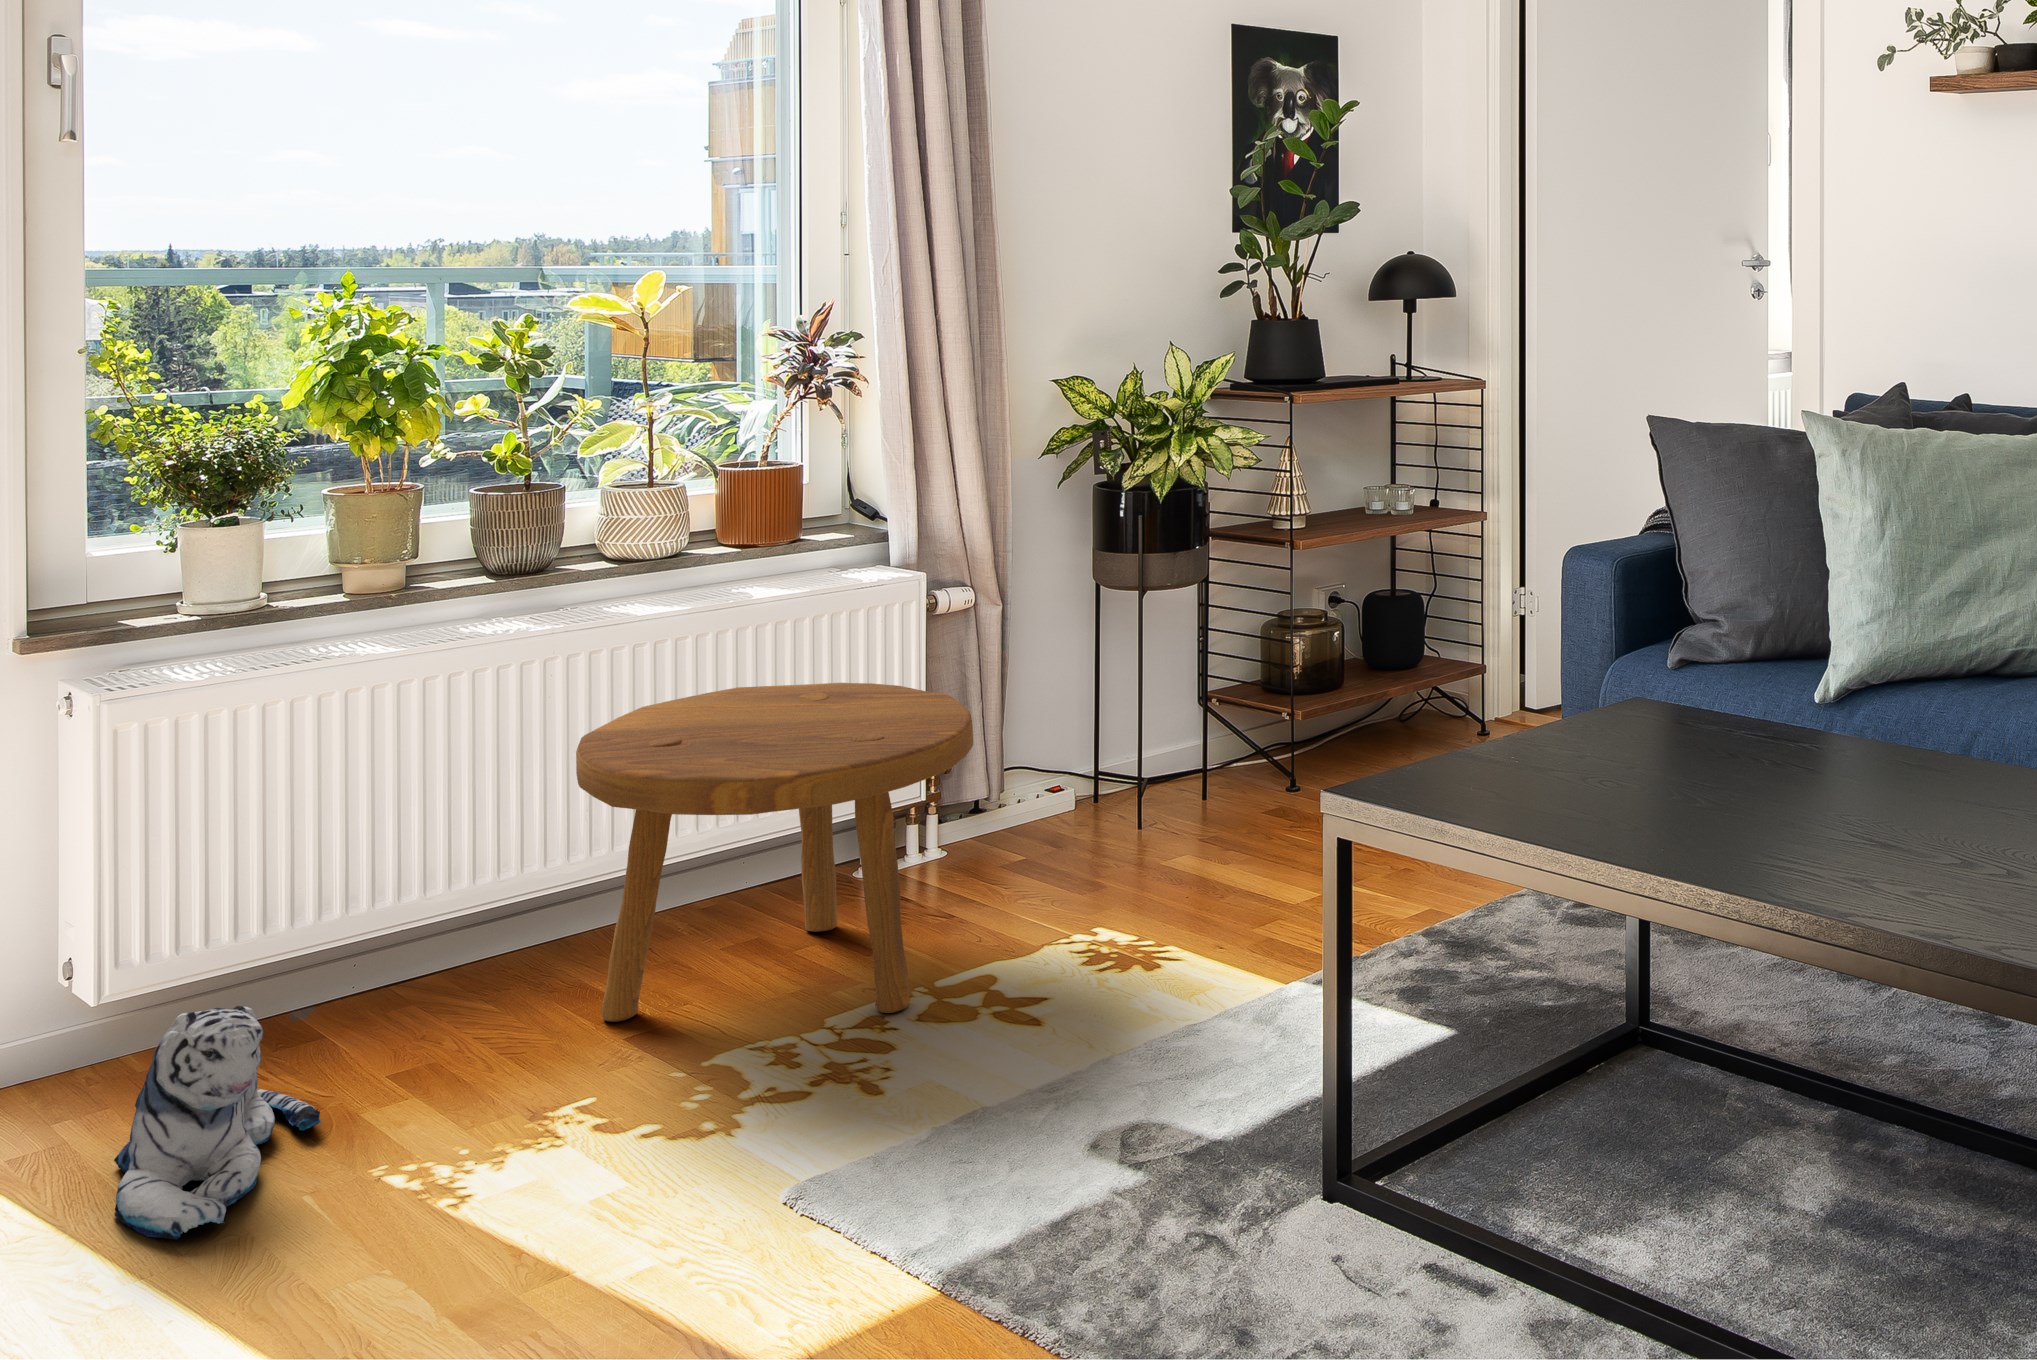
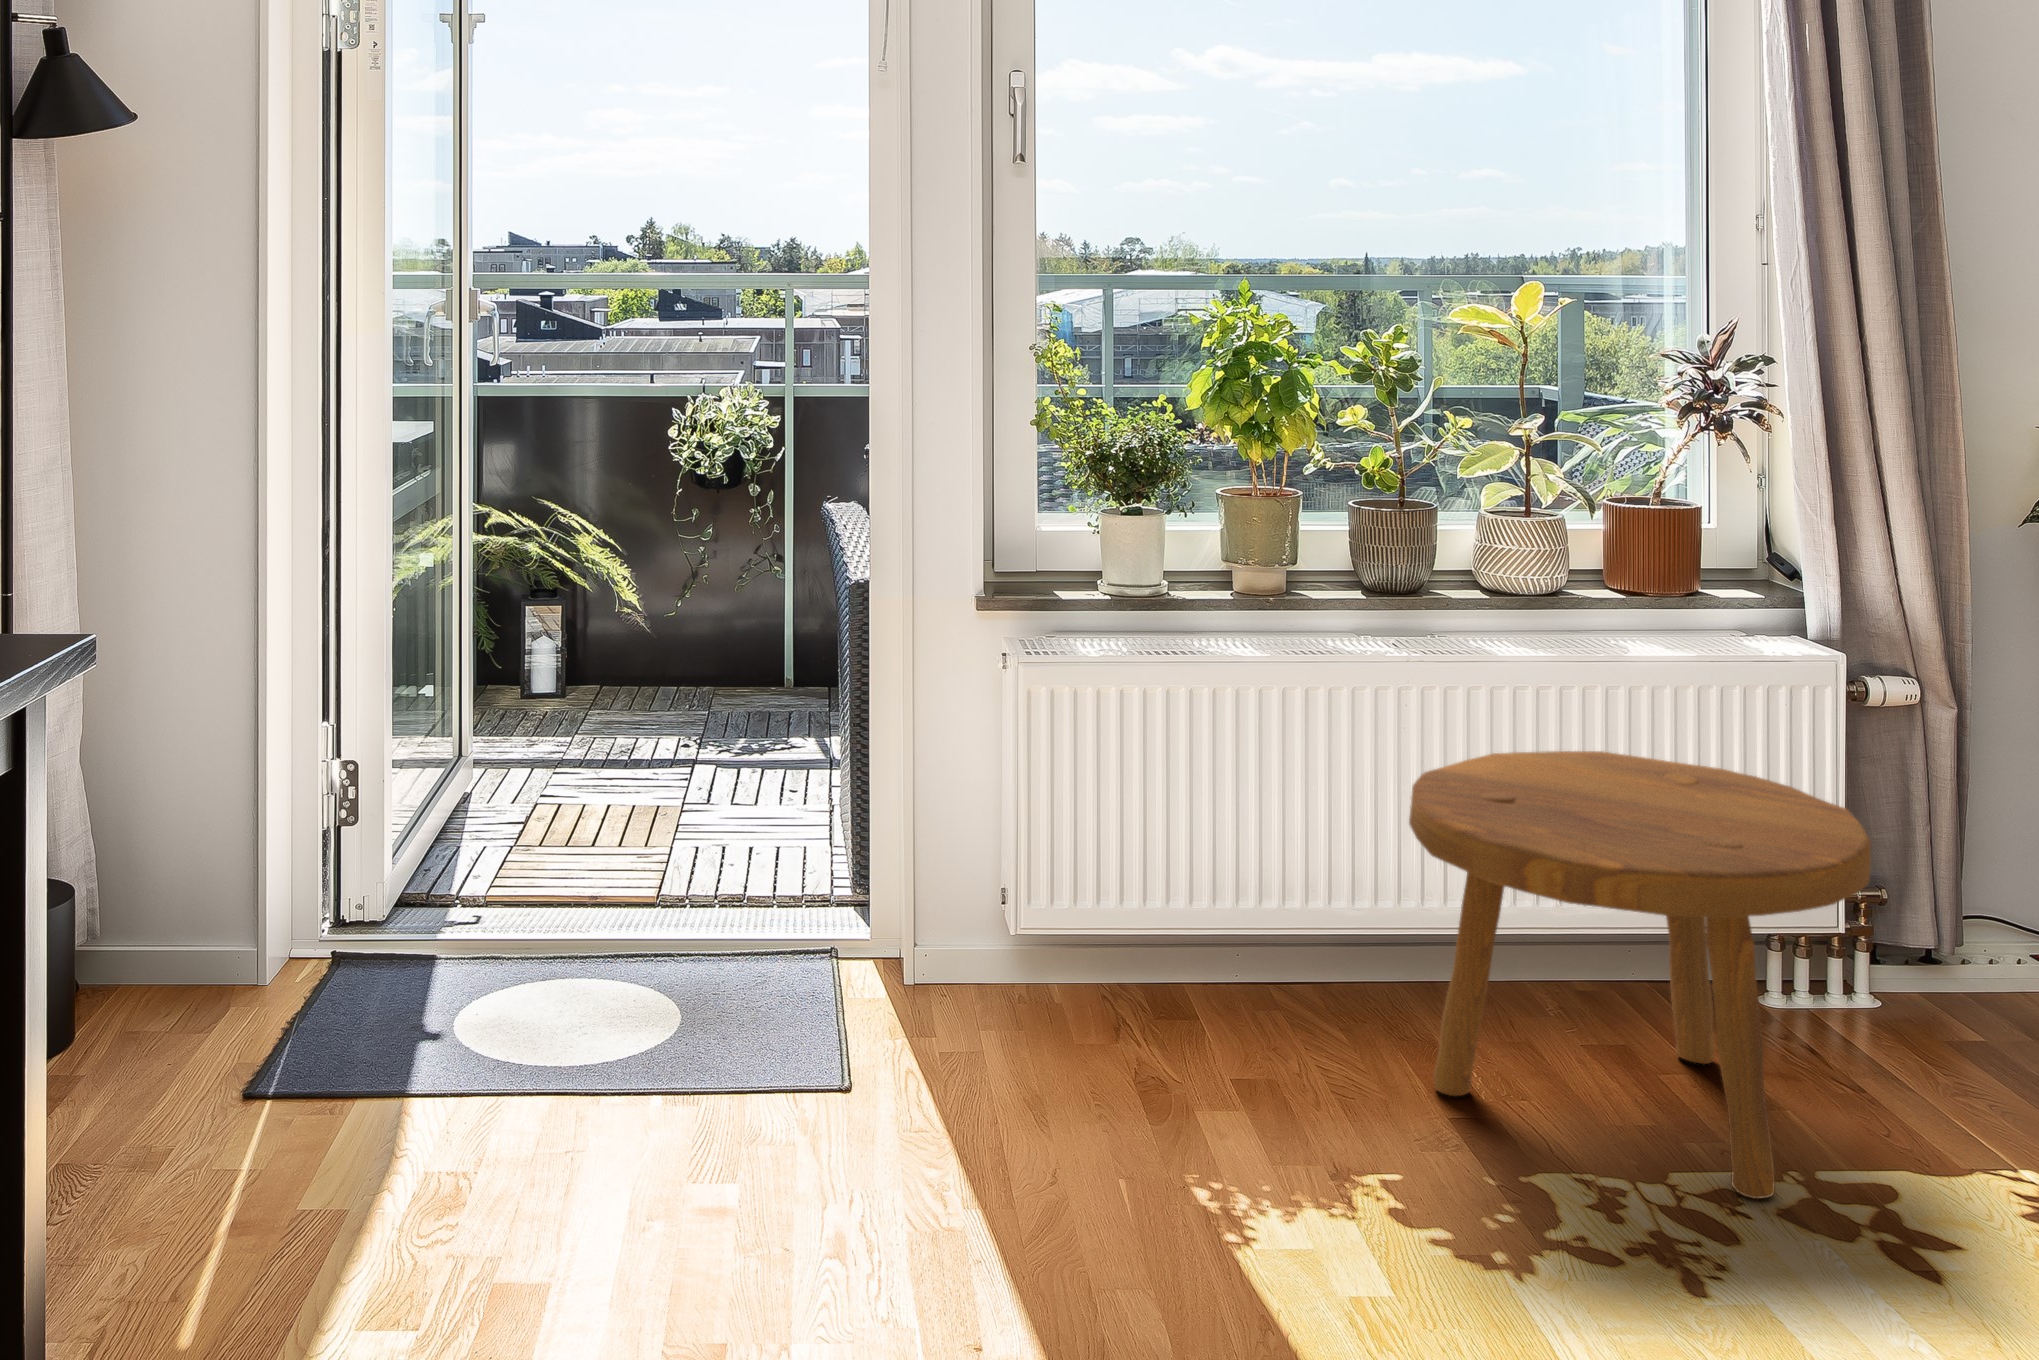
plush toy: present [114,1006,321,1239] -> none [989,960,1160,1175]

